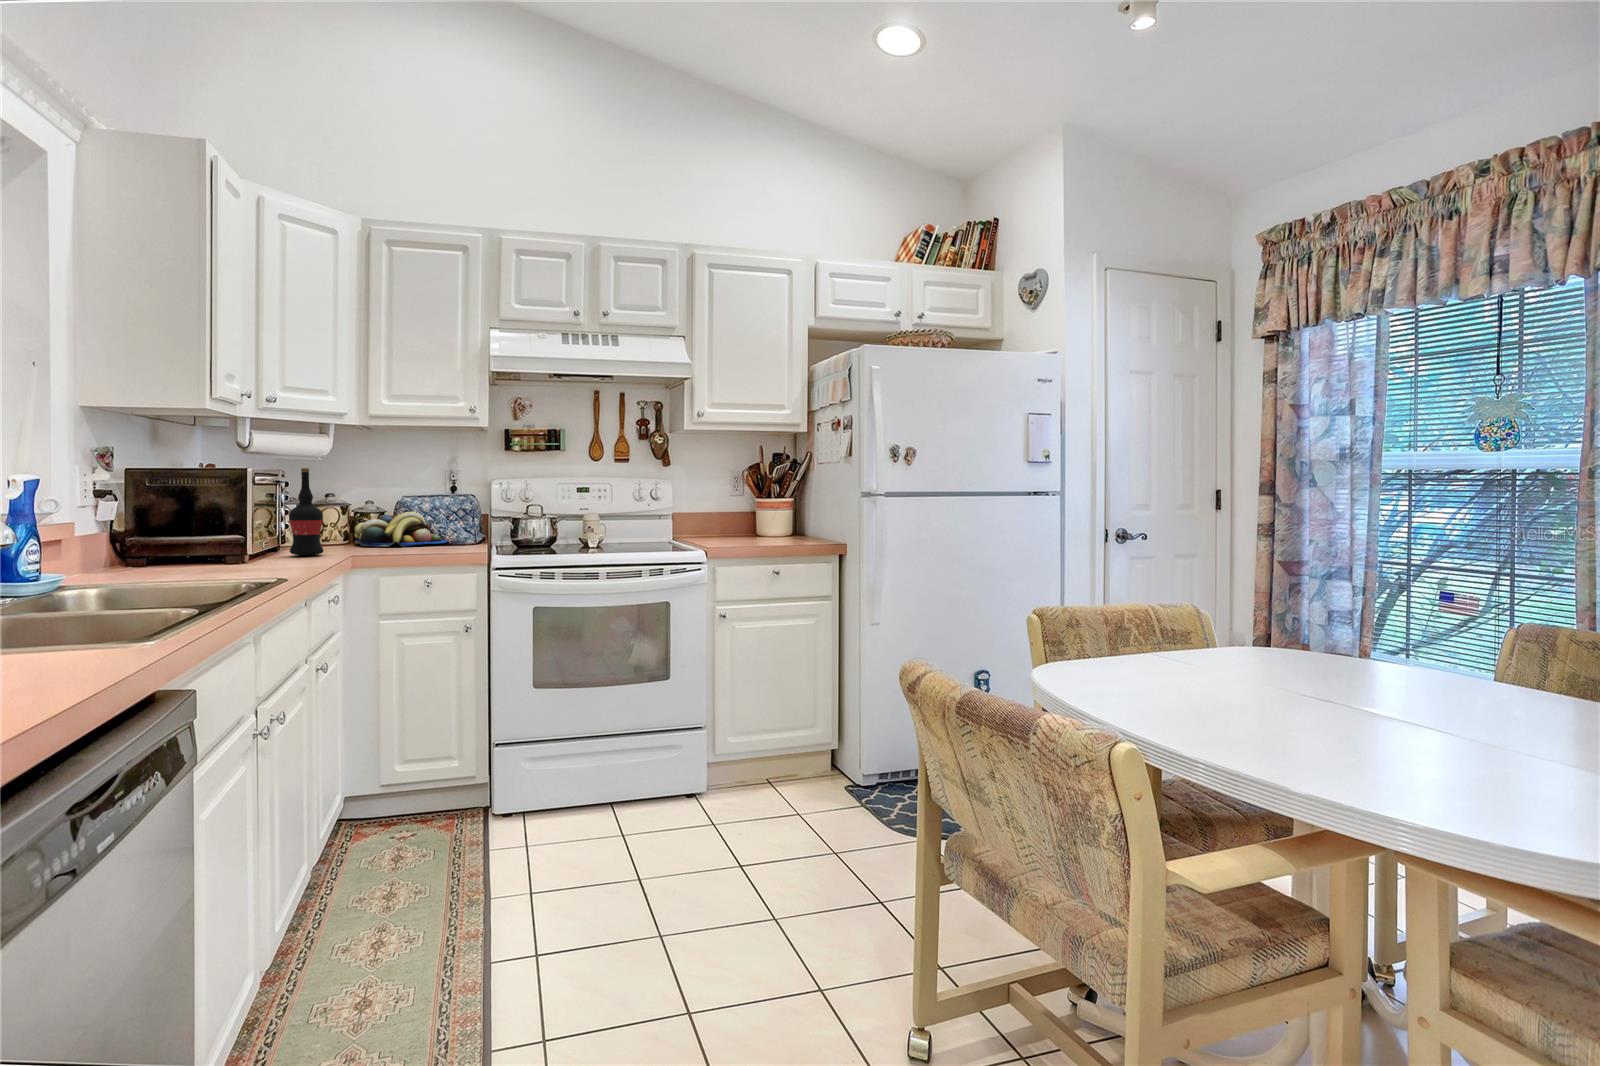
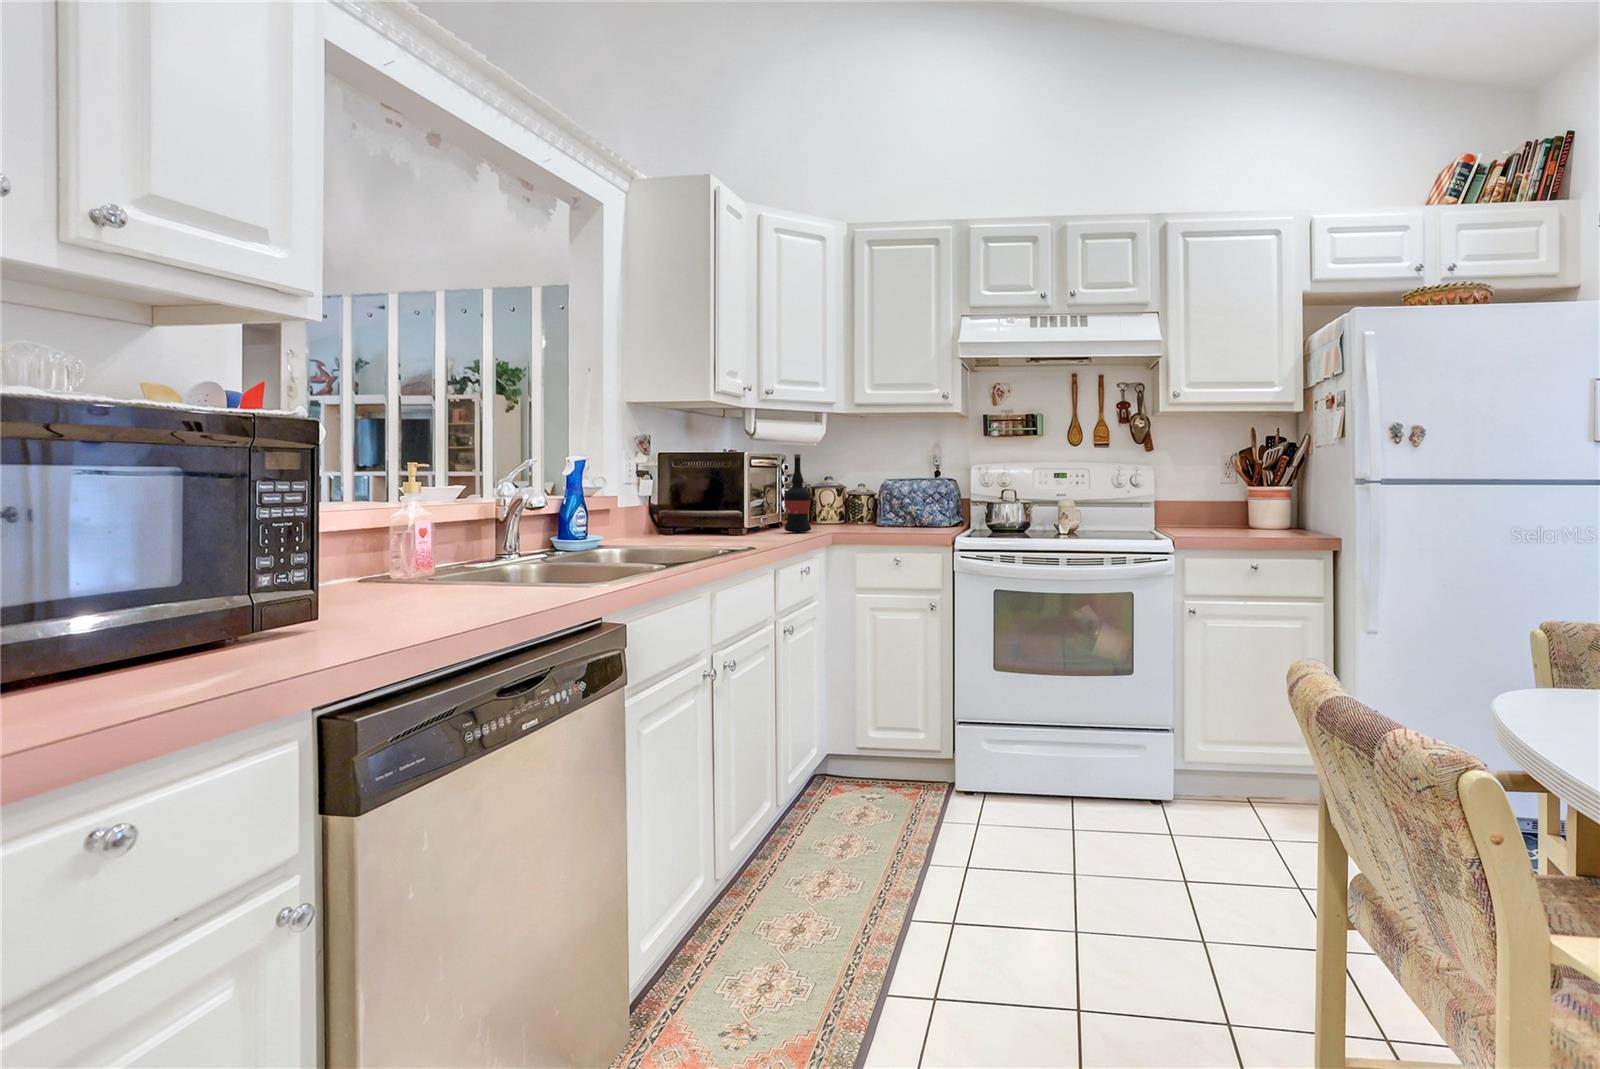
fruit bowl: present [354,512,449,546] -> none [844,496,926,527]

